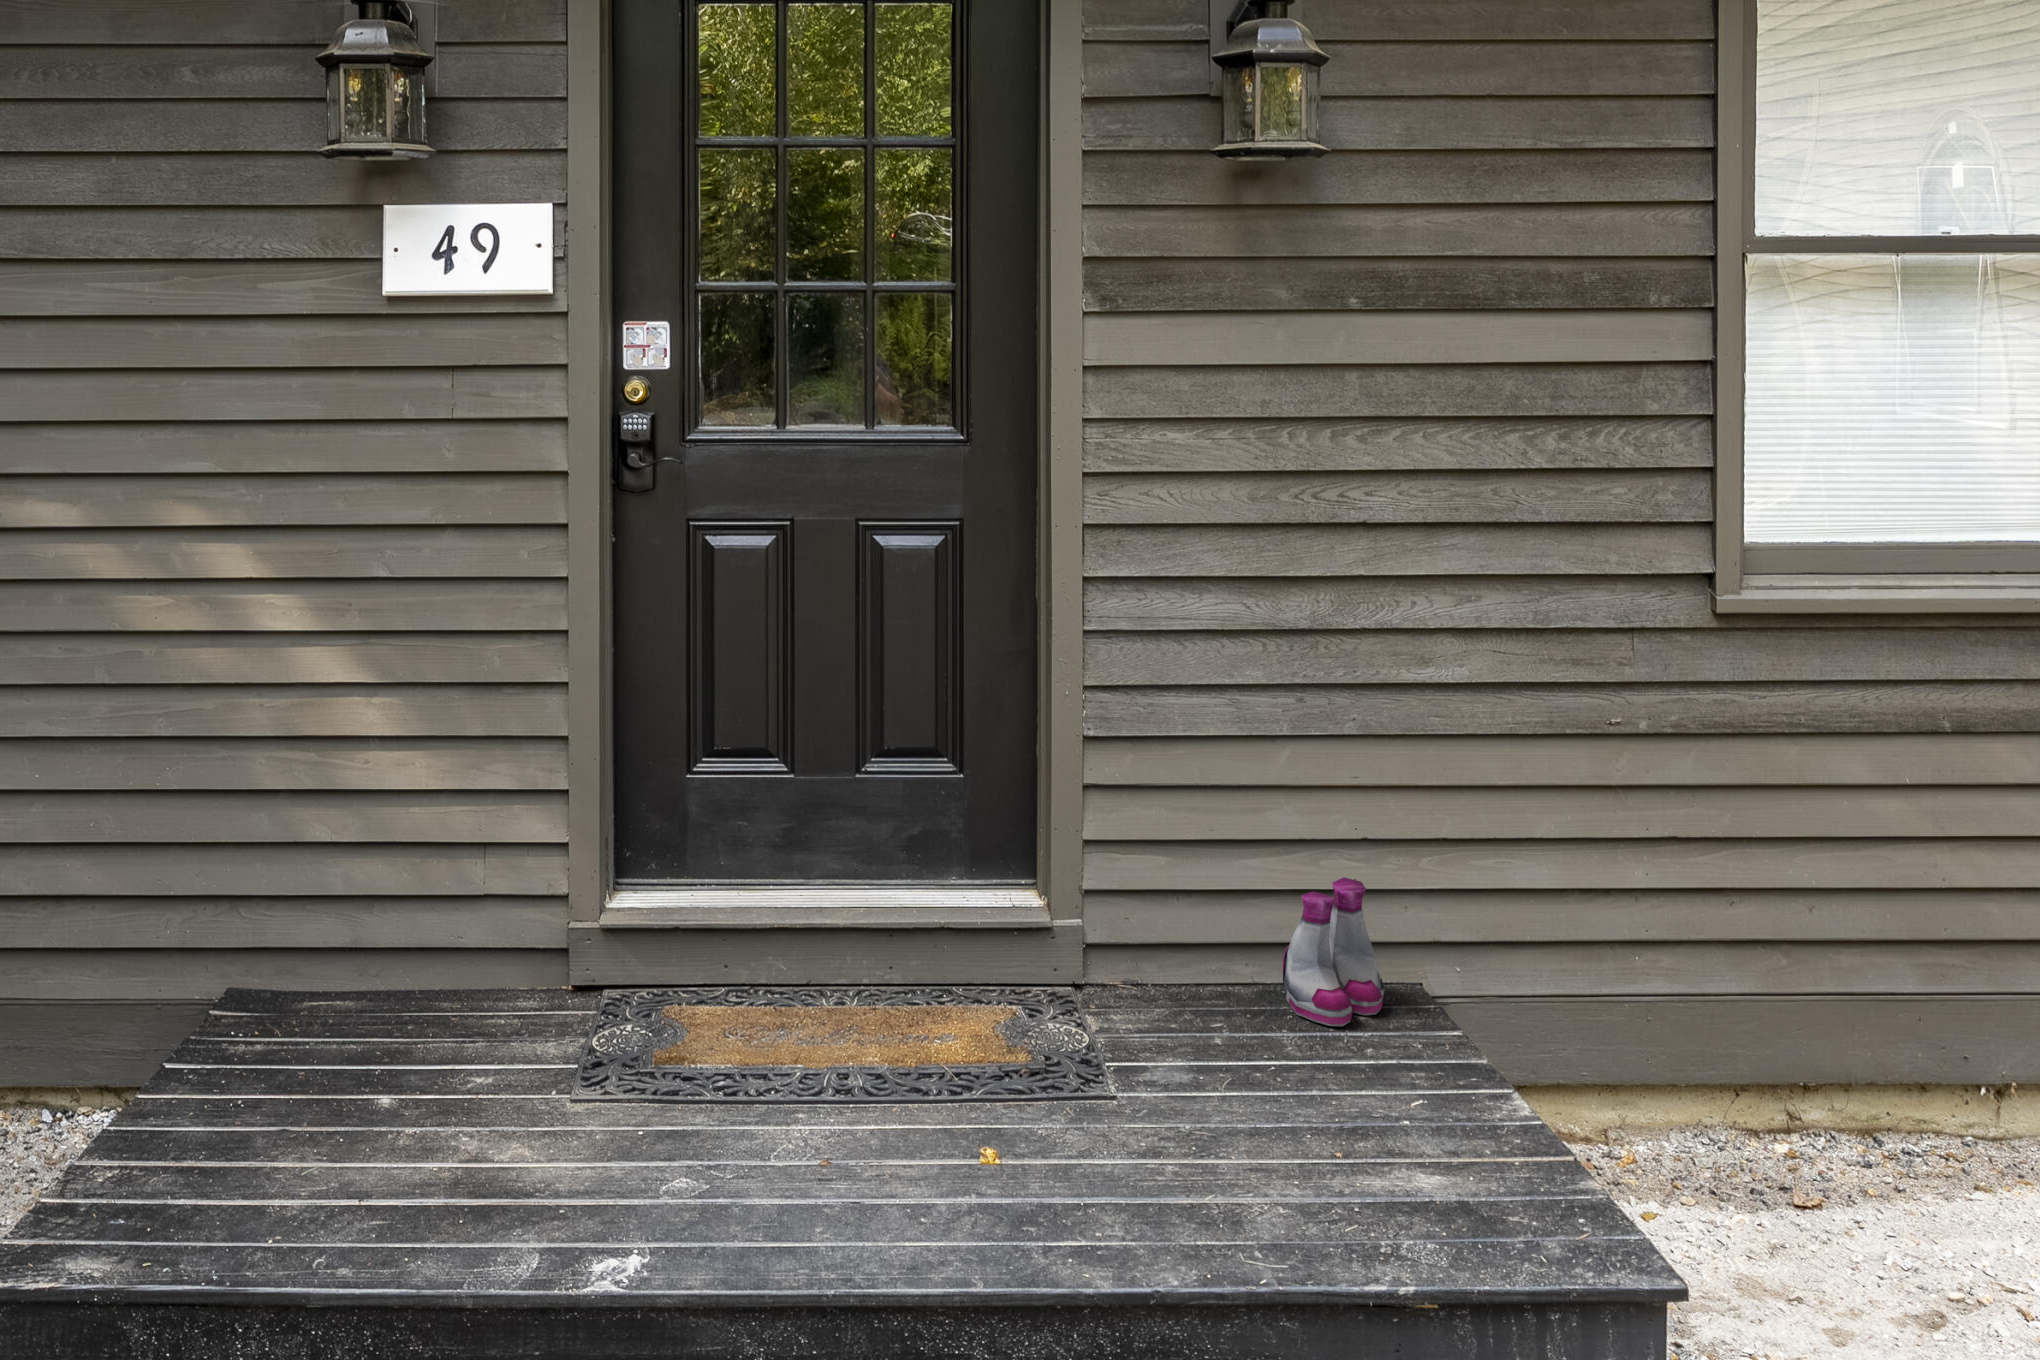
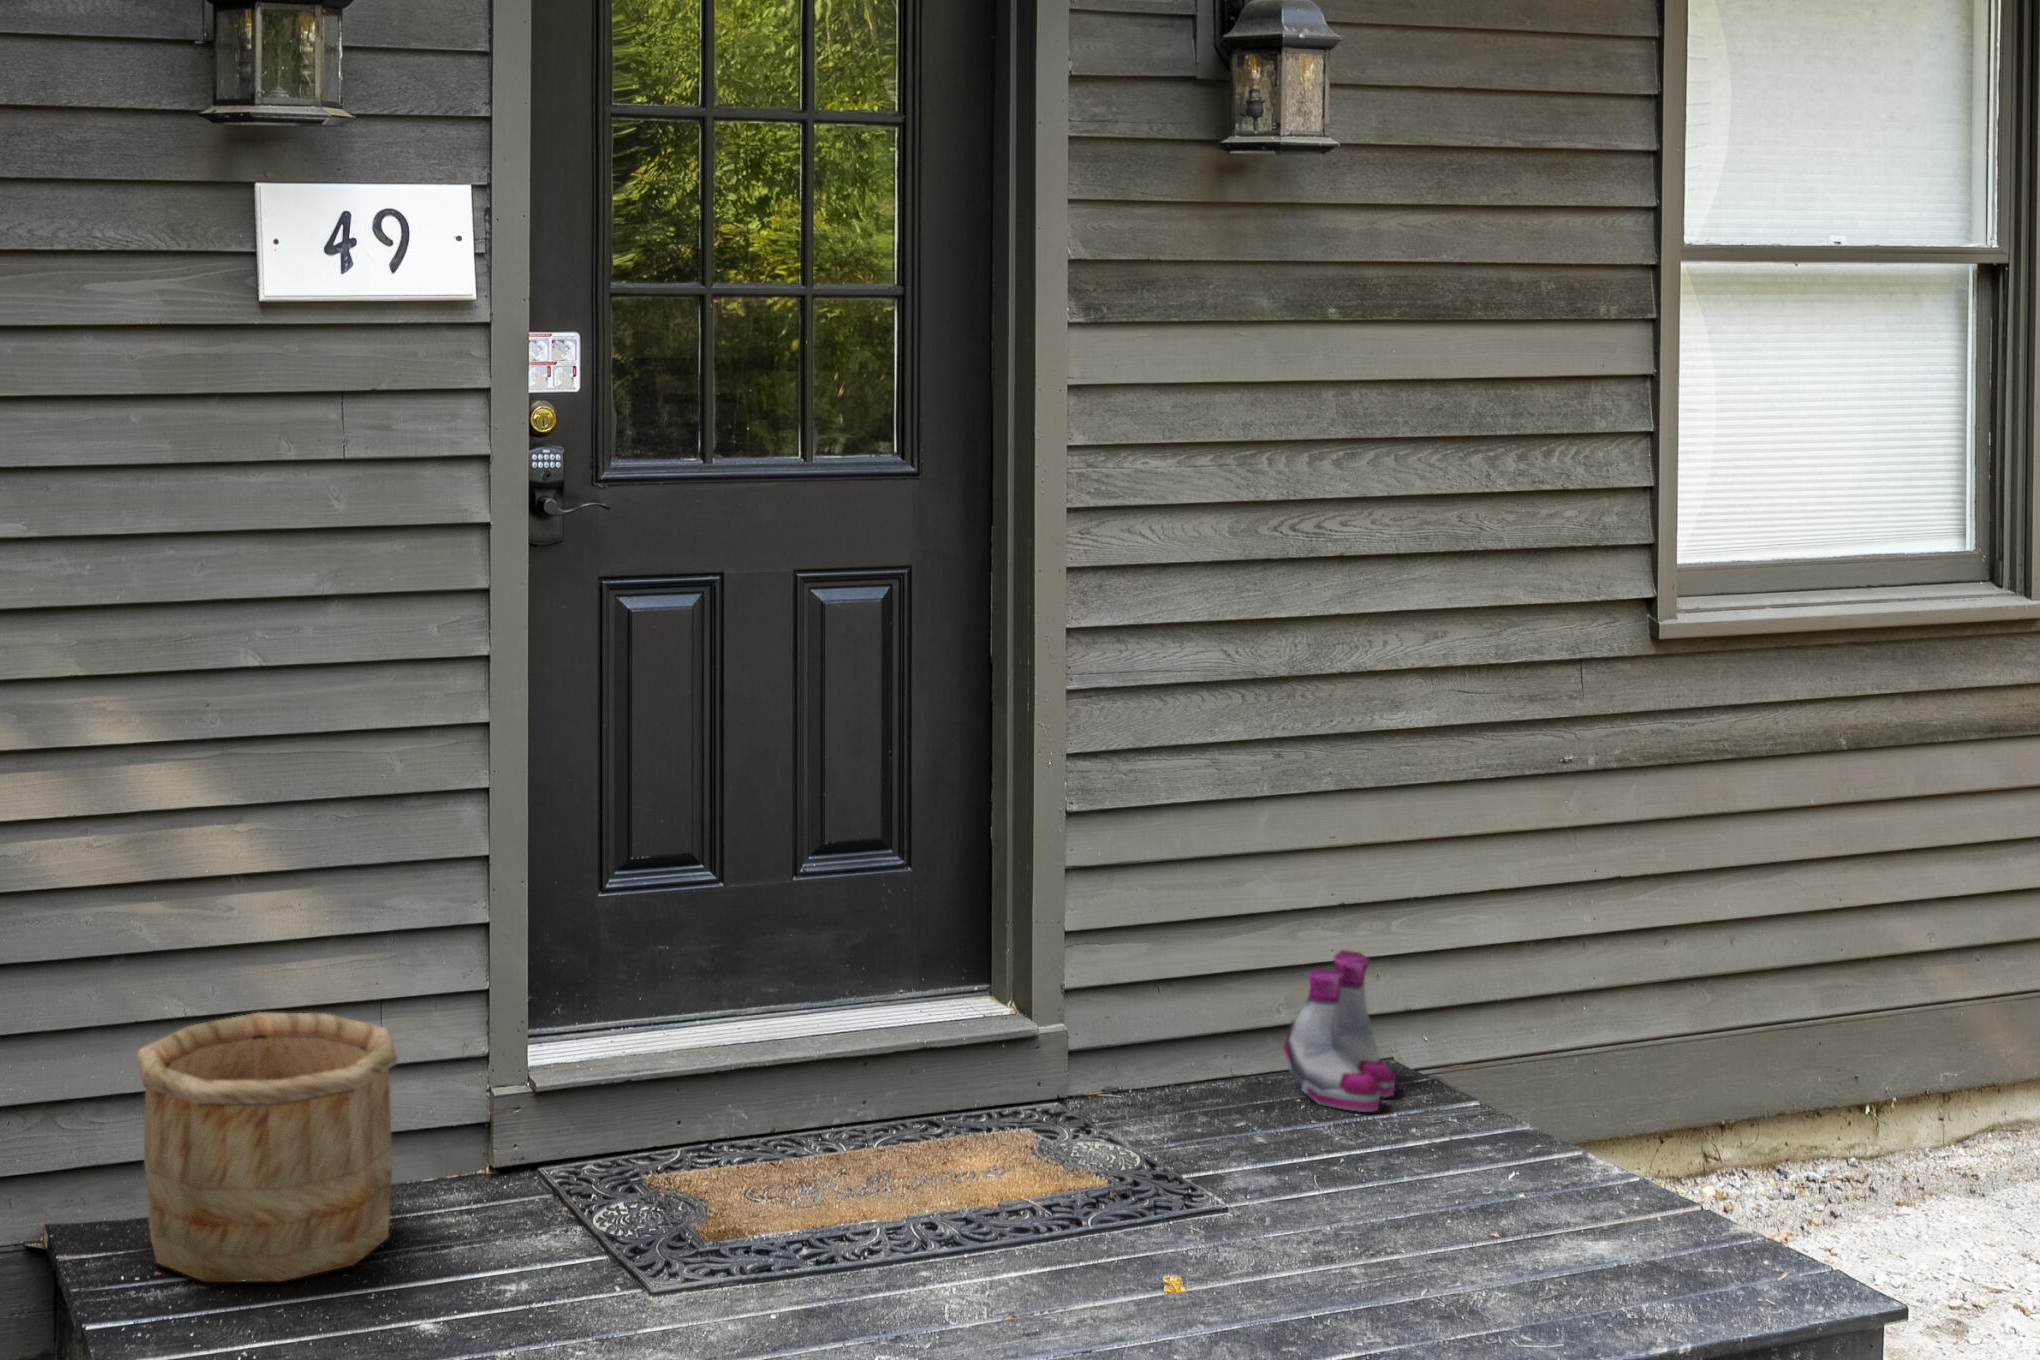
wooden bucket: none [234,841,442,1049] -> present [136,1013,397,1282]

